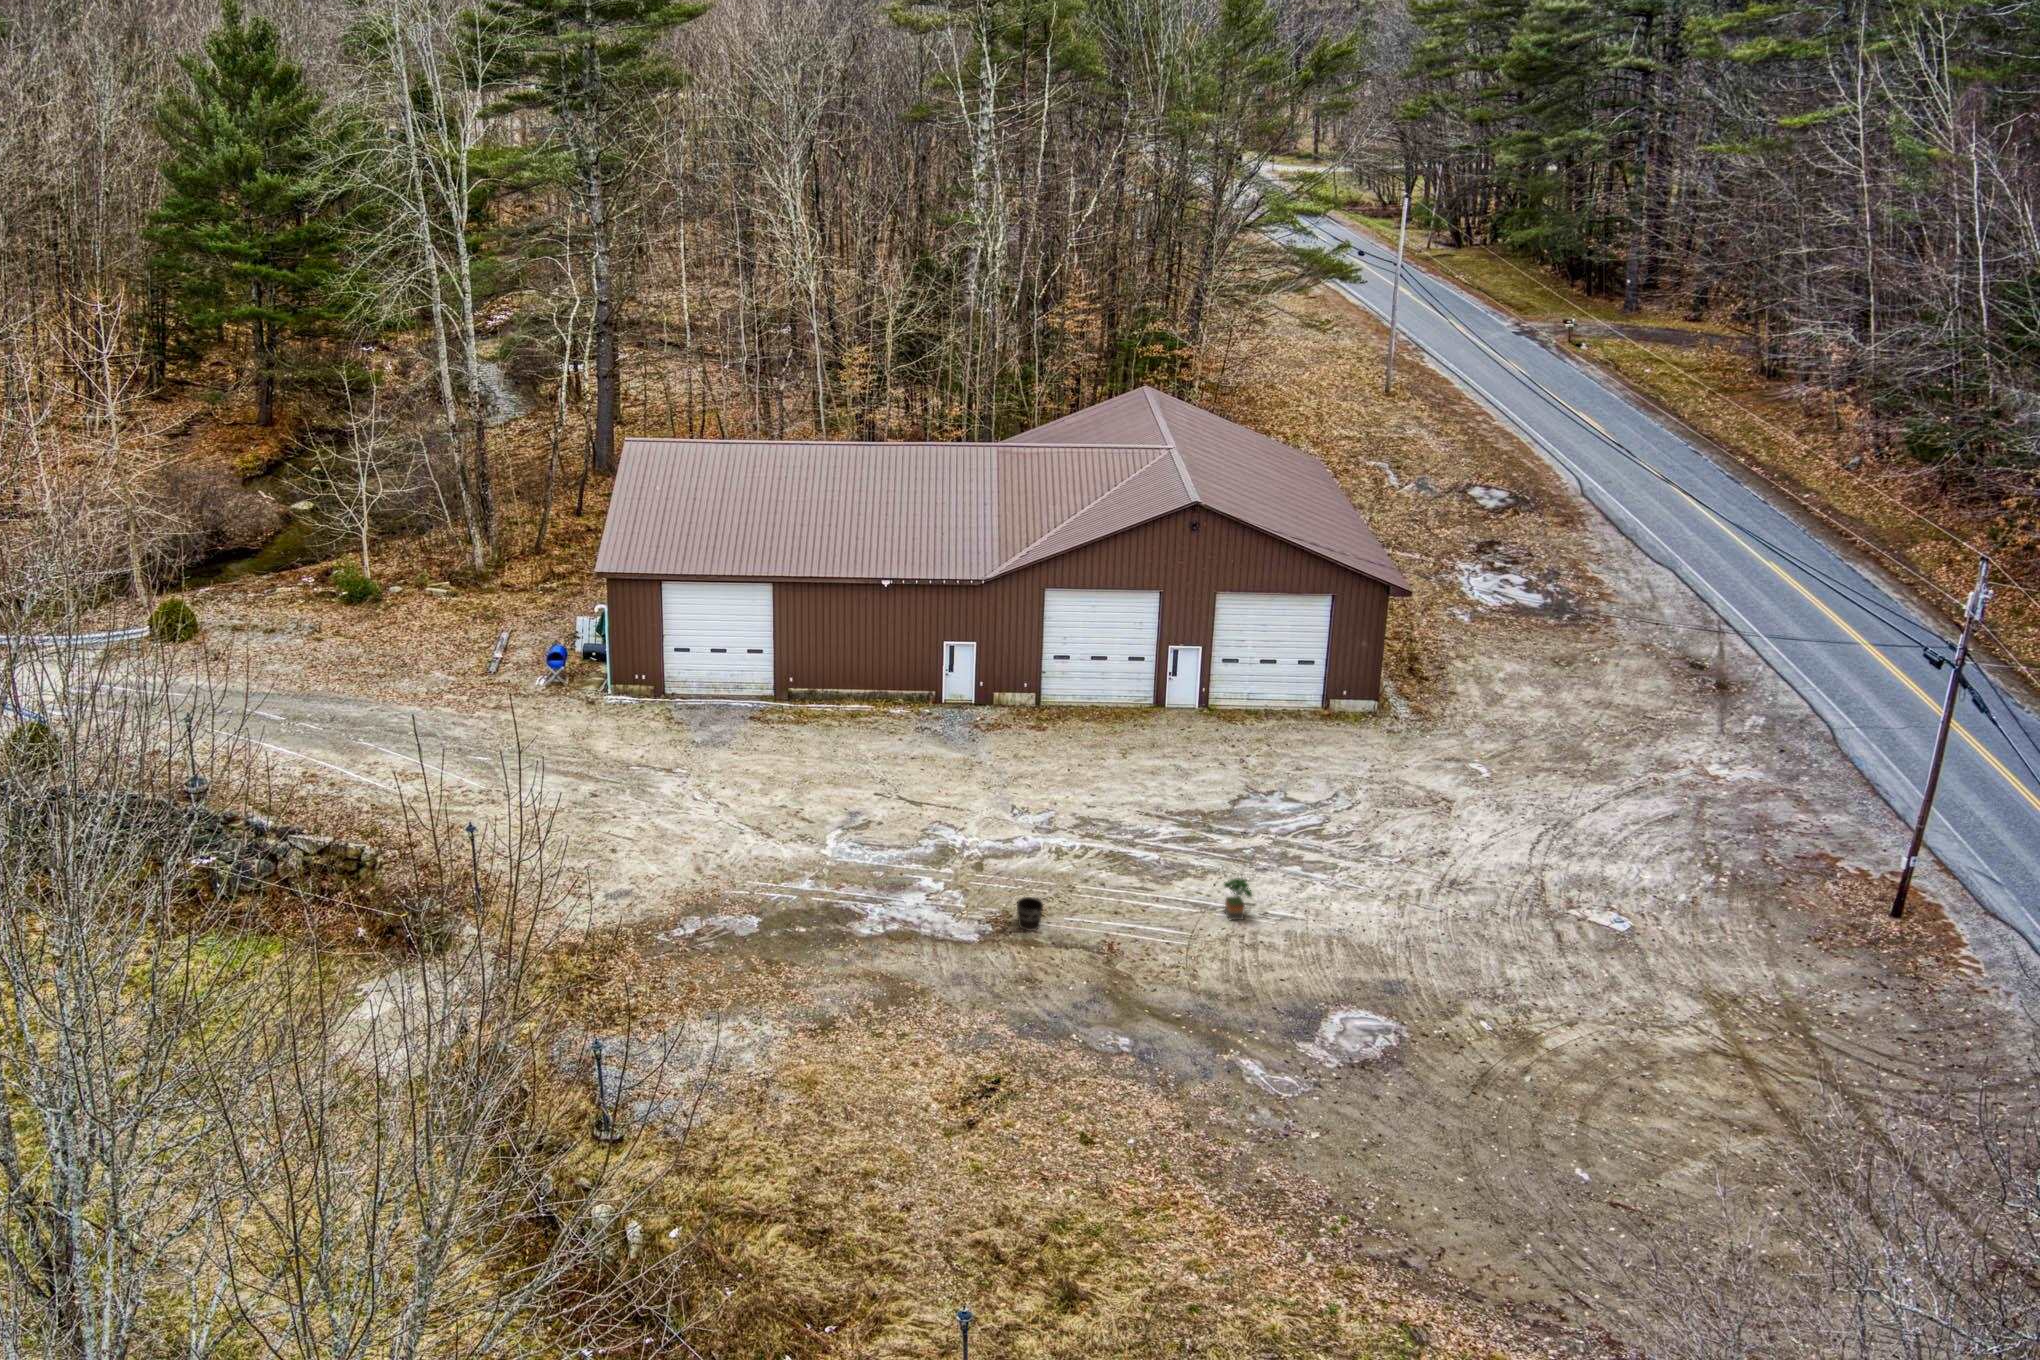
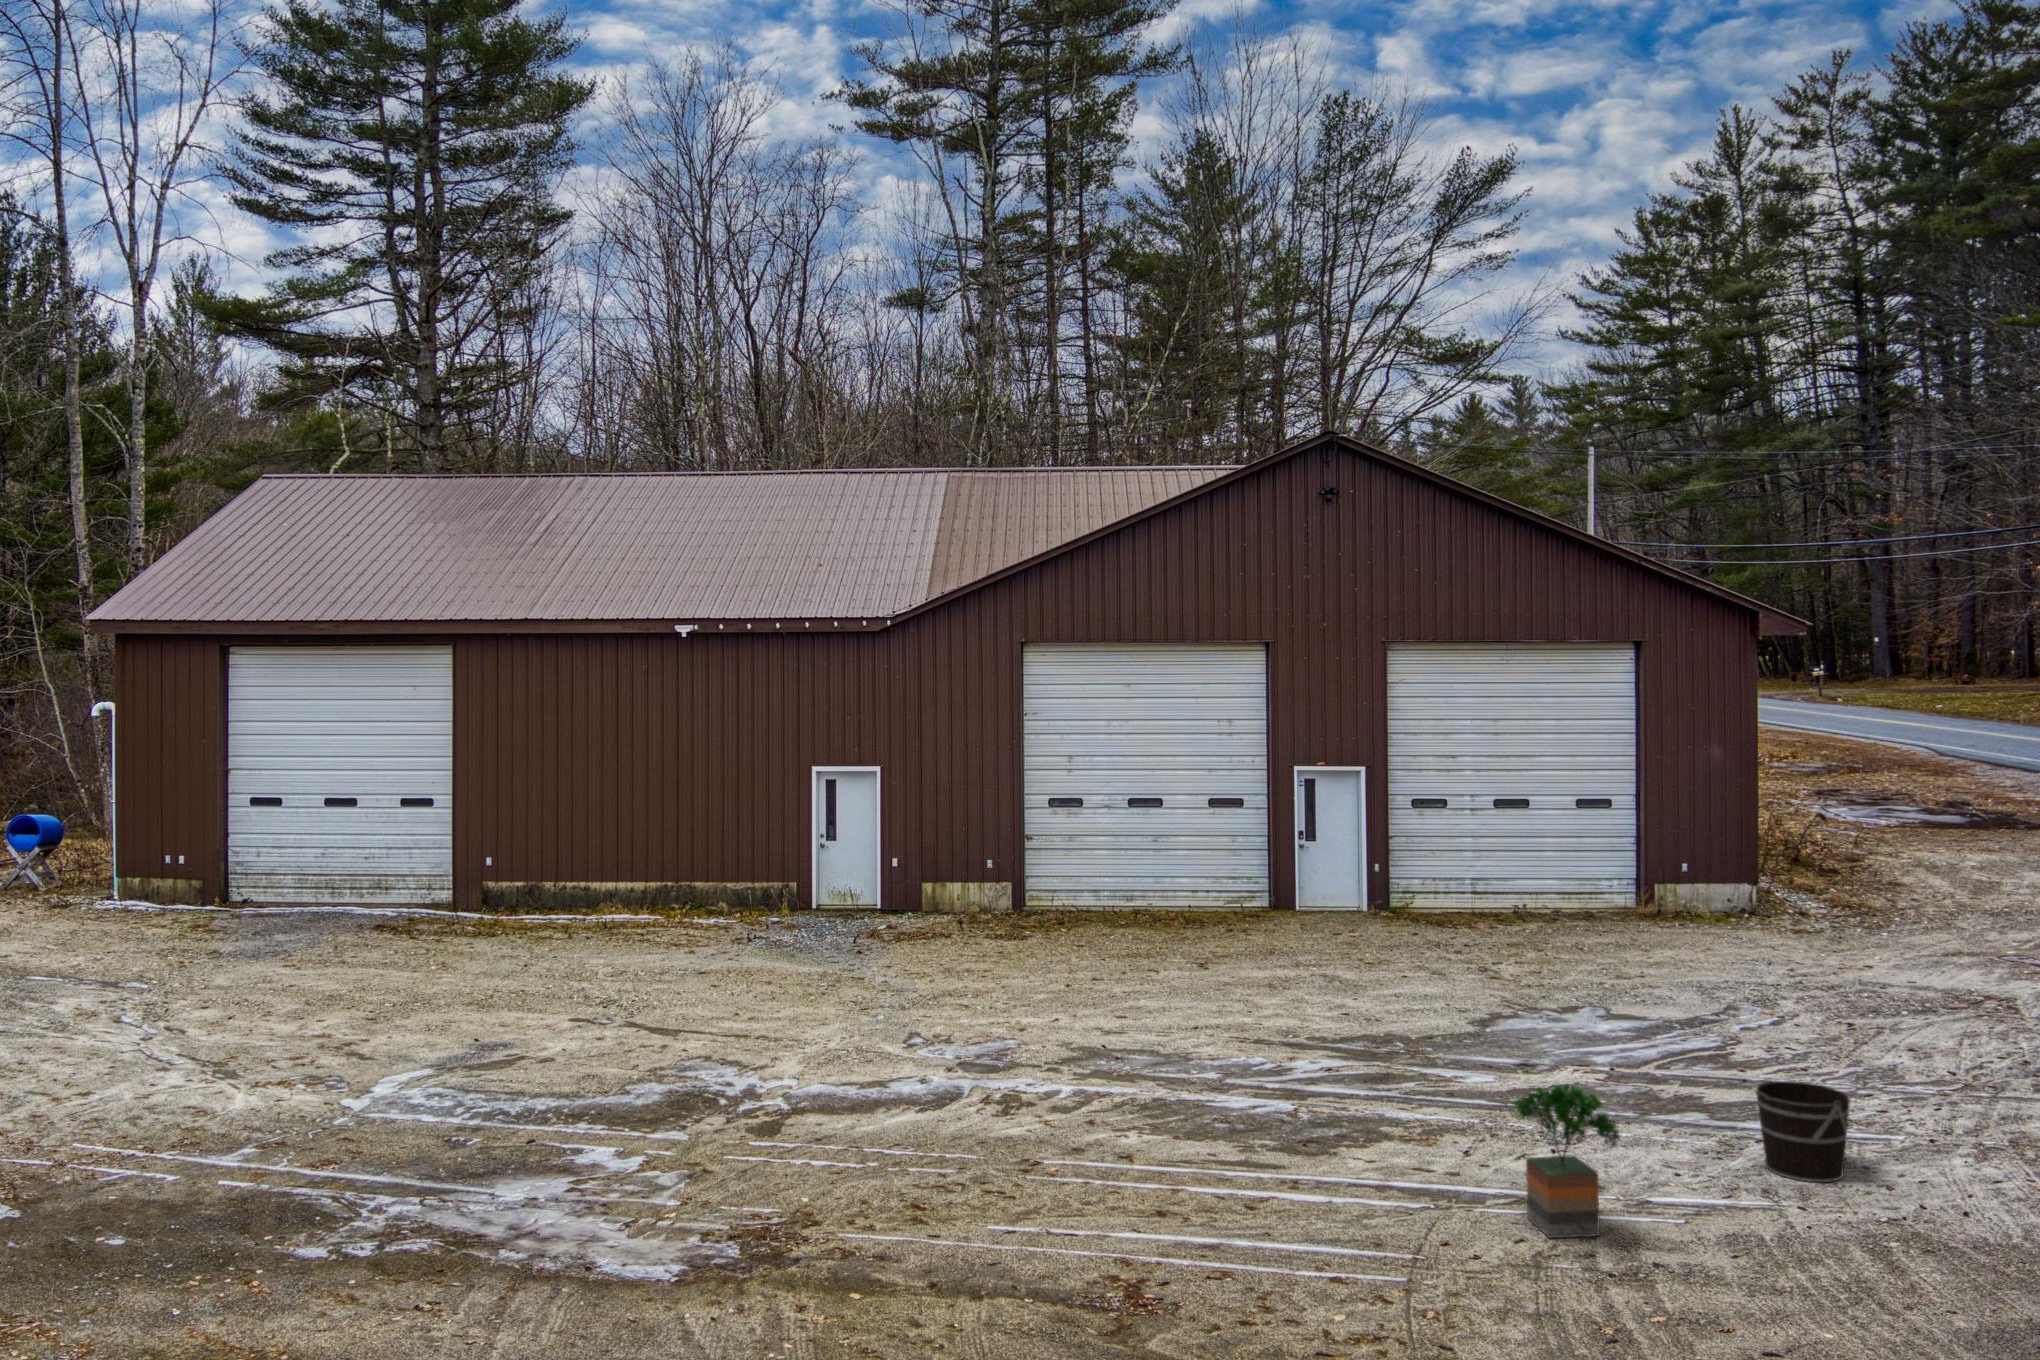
bucket: present [1017,897,1043,931] -> present [1756,1080,1850,1182]

